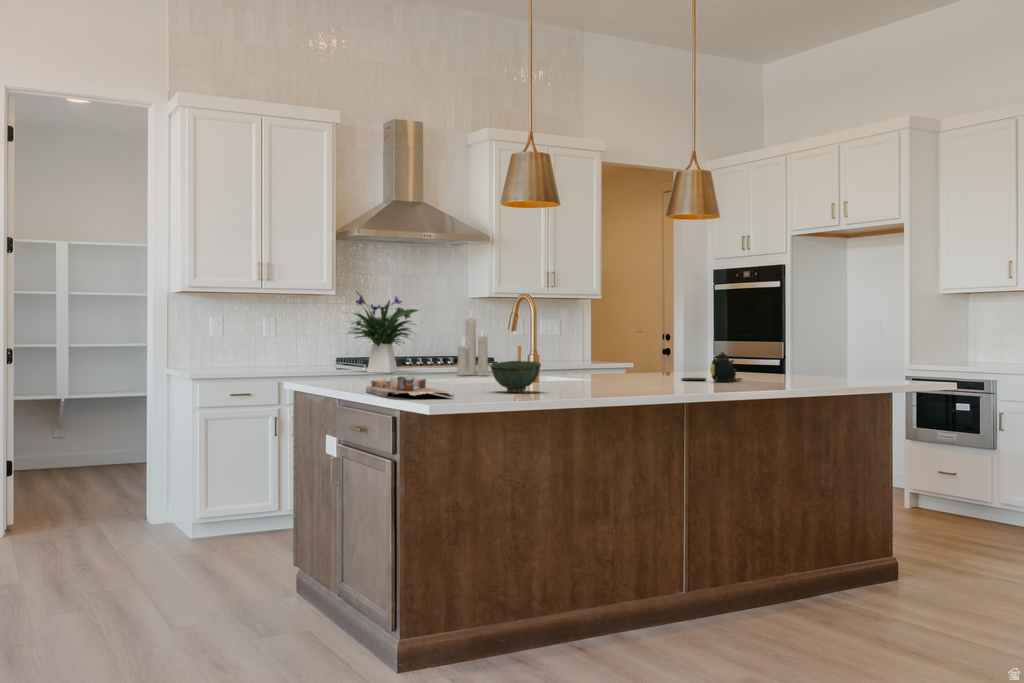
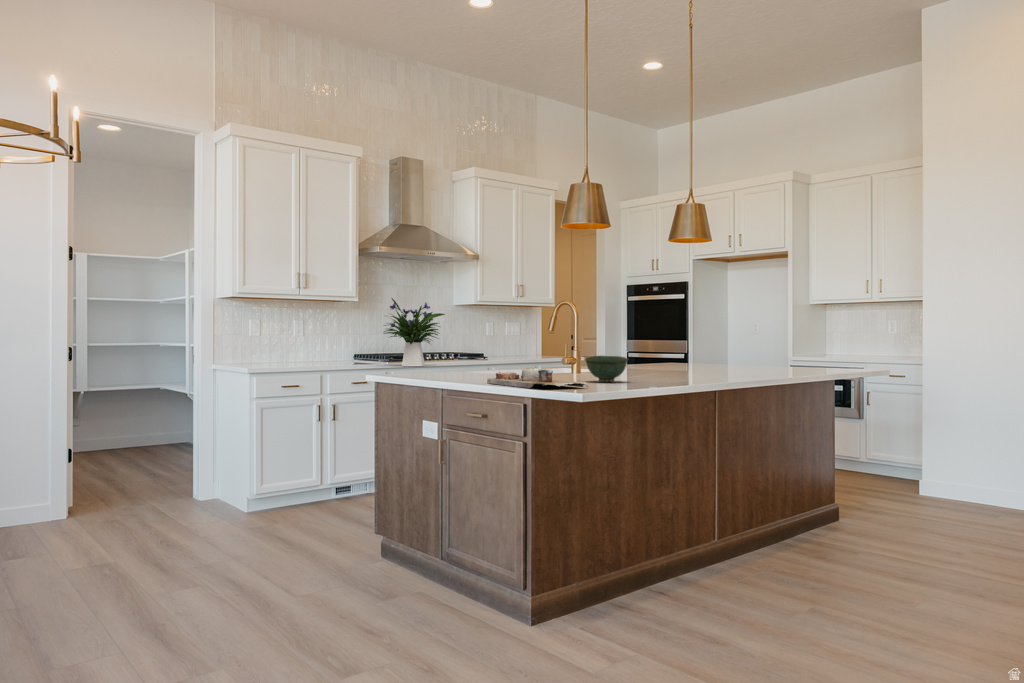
candle: present [456,317,488,375] -> none [486,311,511,368]
teapot: present [681,352,742,382] -> none [672,347,719,372]

